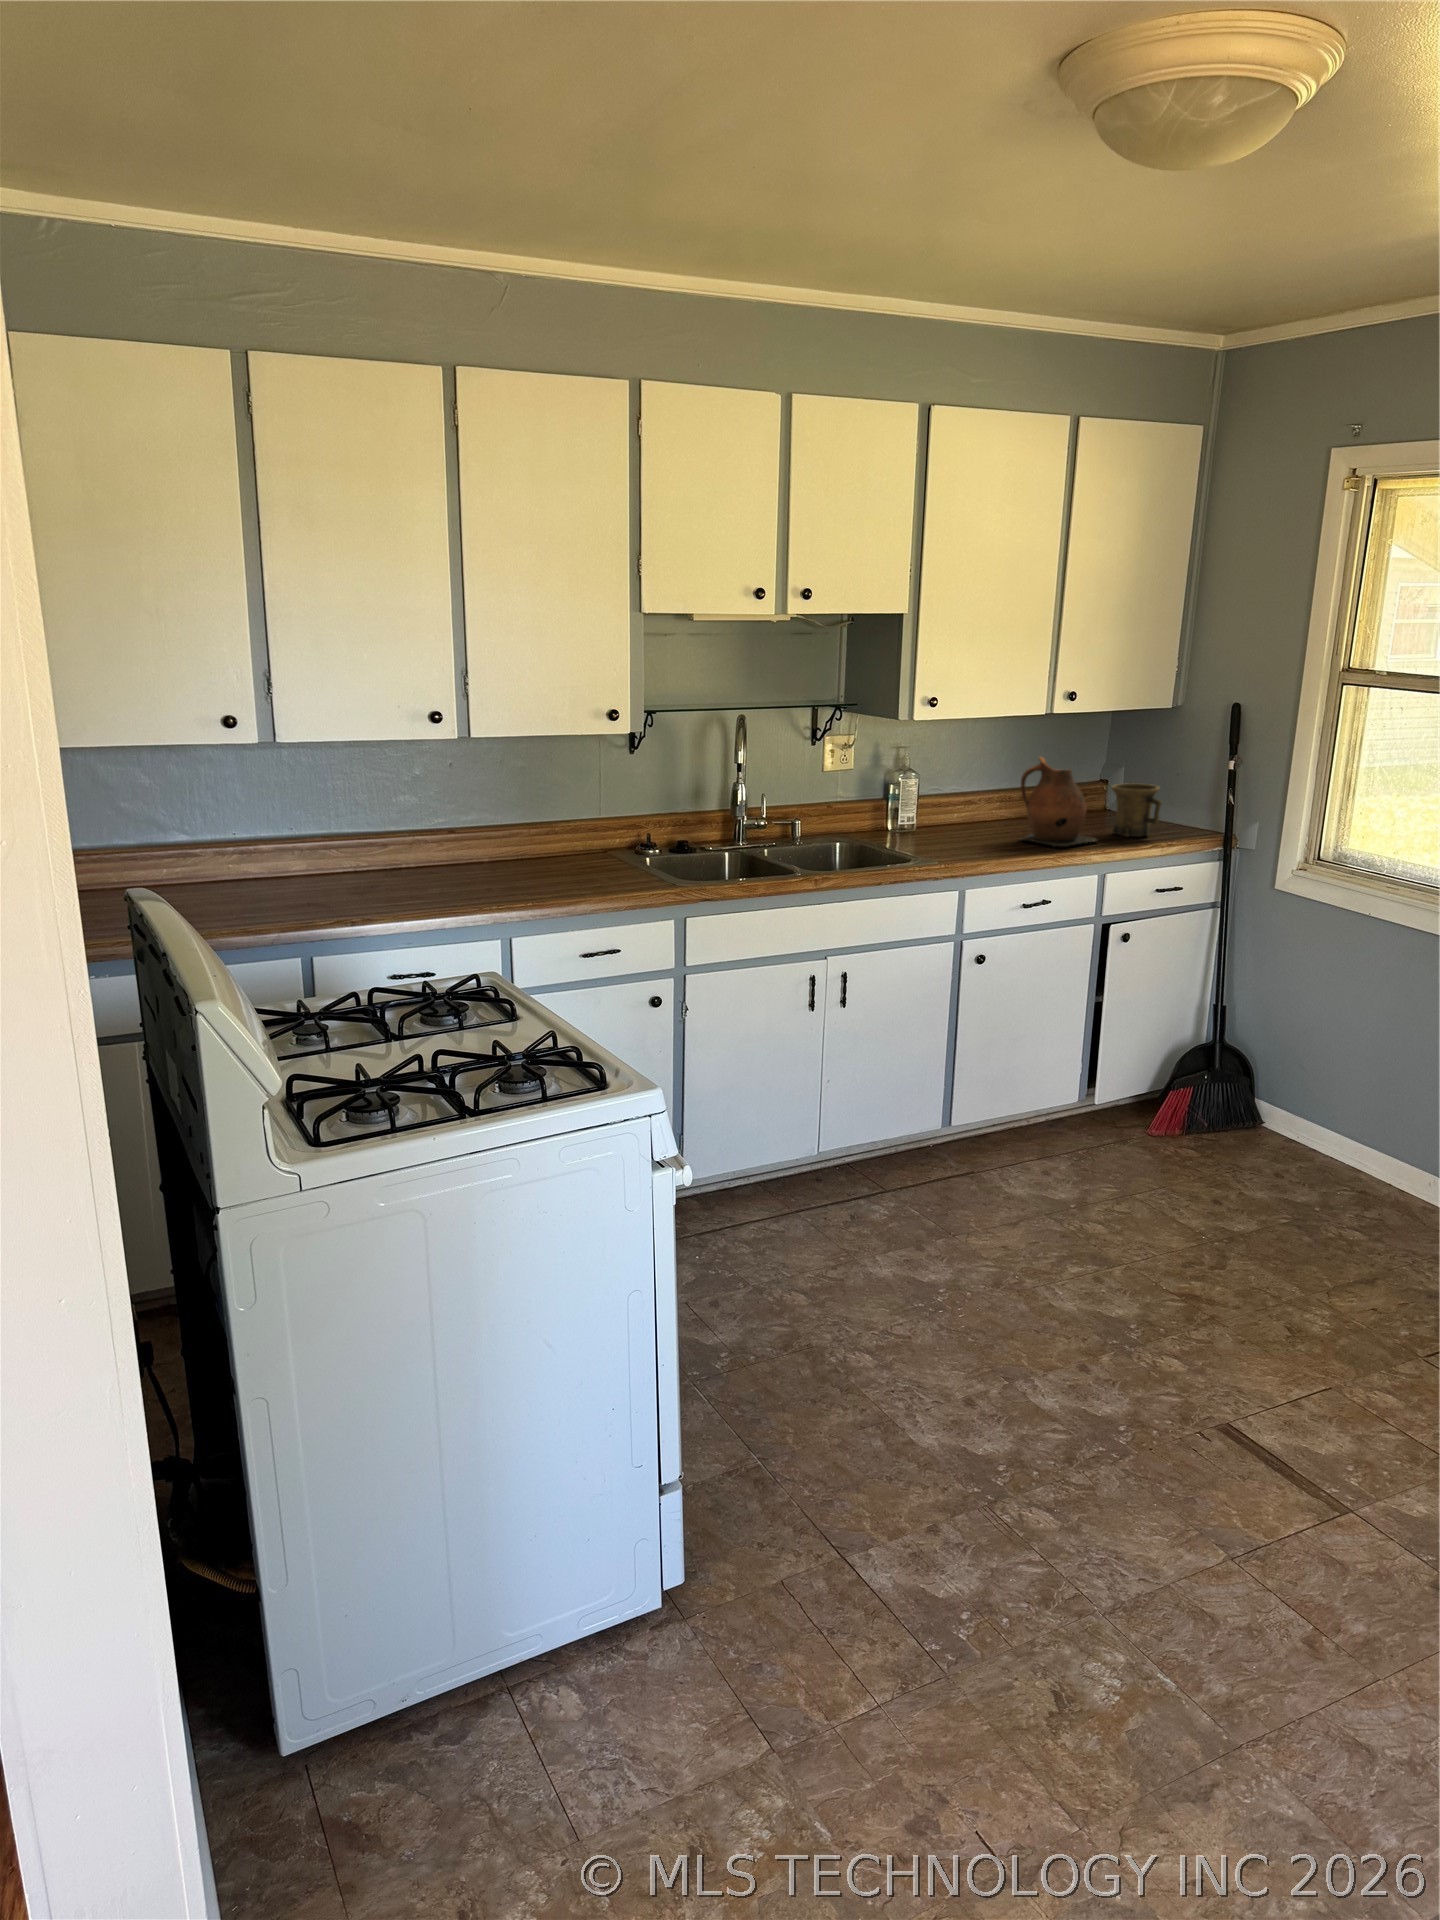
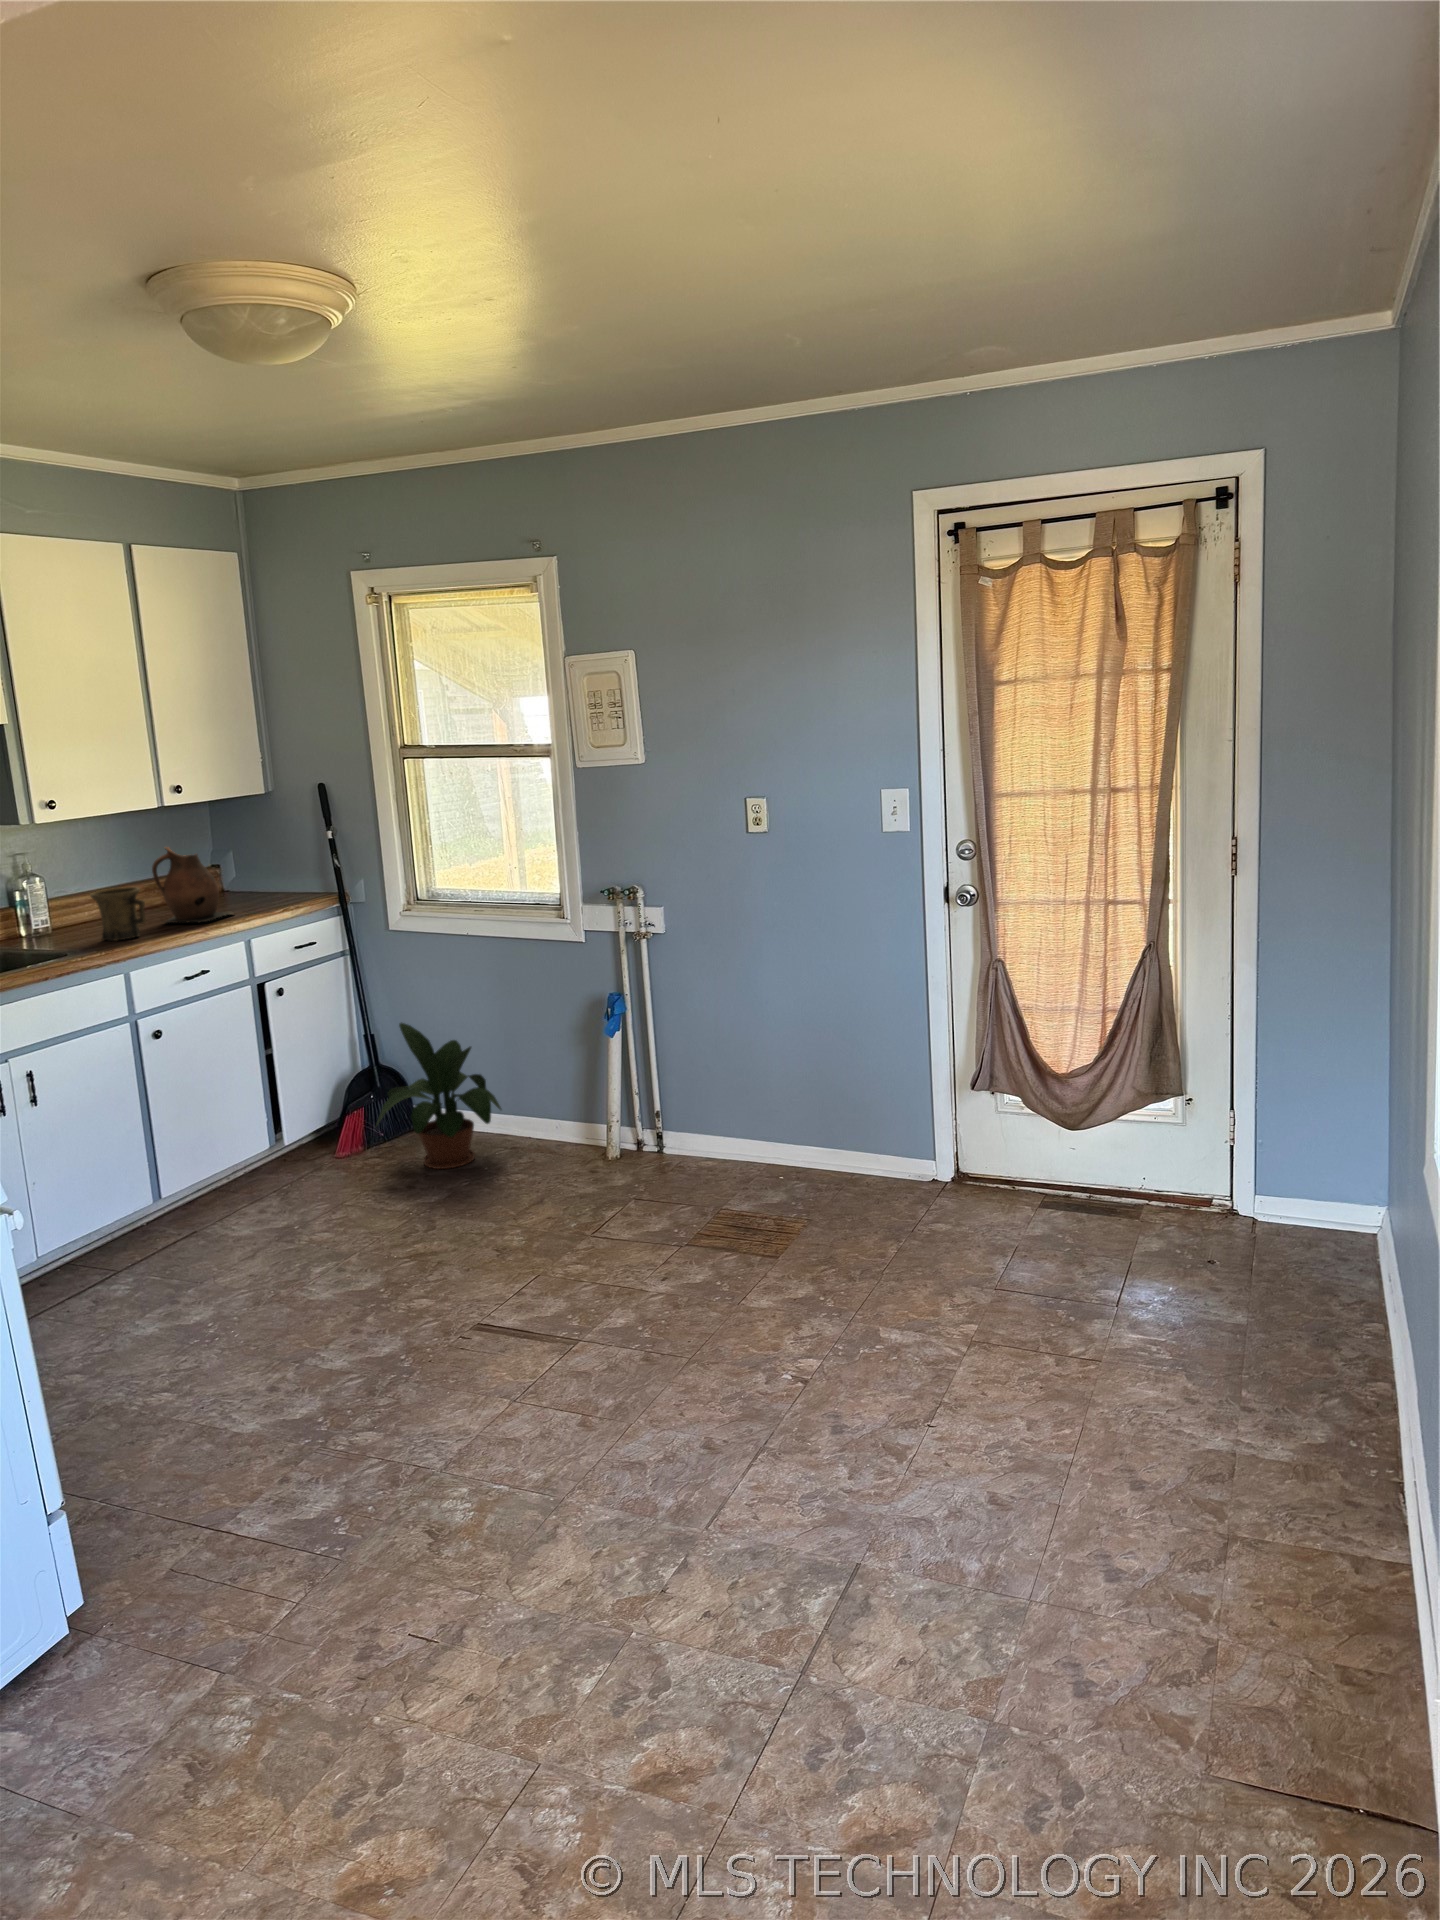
mug: present [1111,783,1162,837] -> present [90,887,146,941]
potted plant: none [1197,1007,1361,1196] -> present [376,1023,501,1169]

